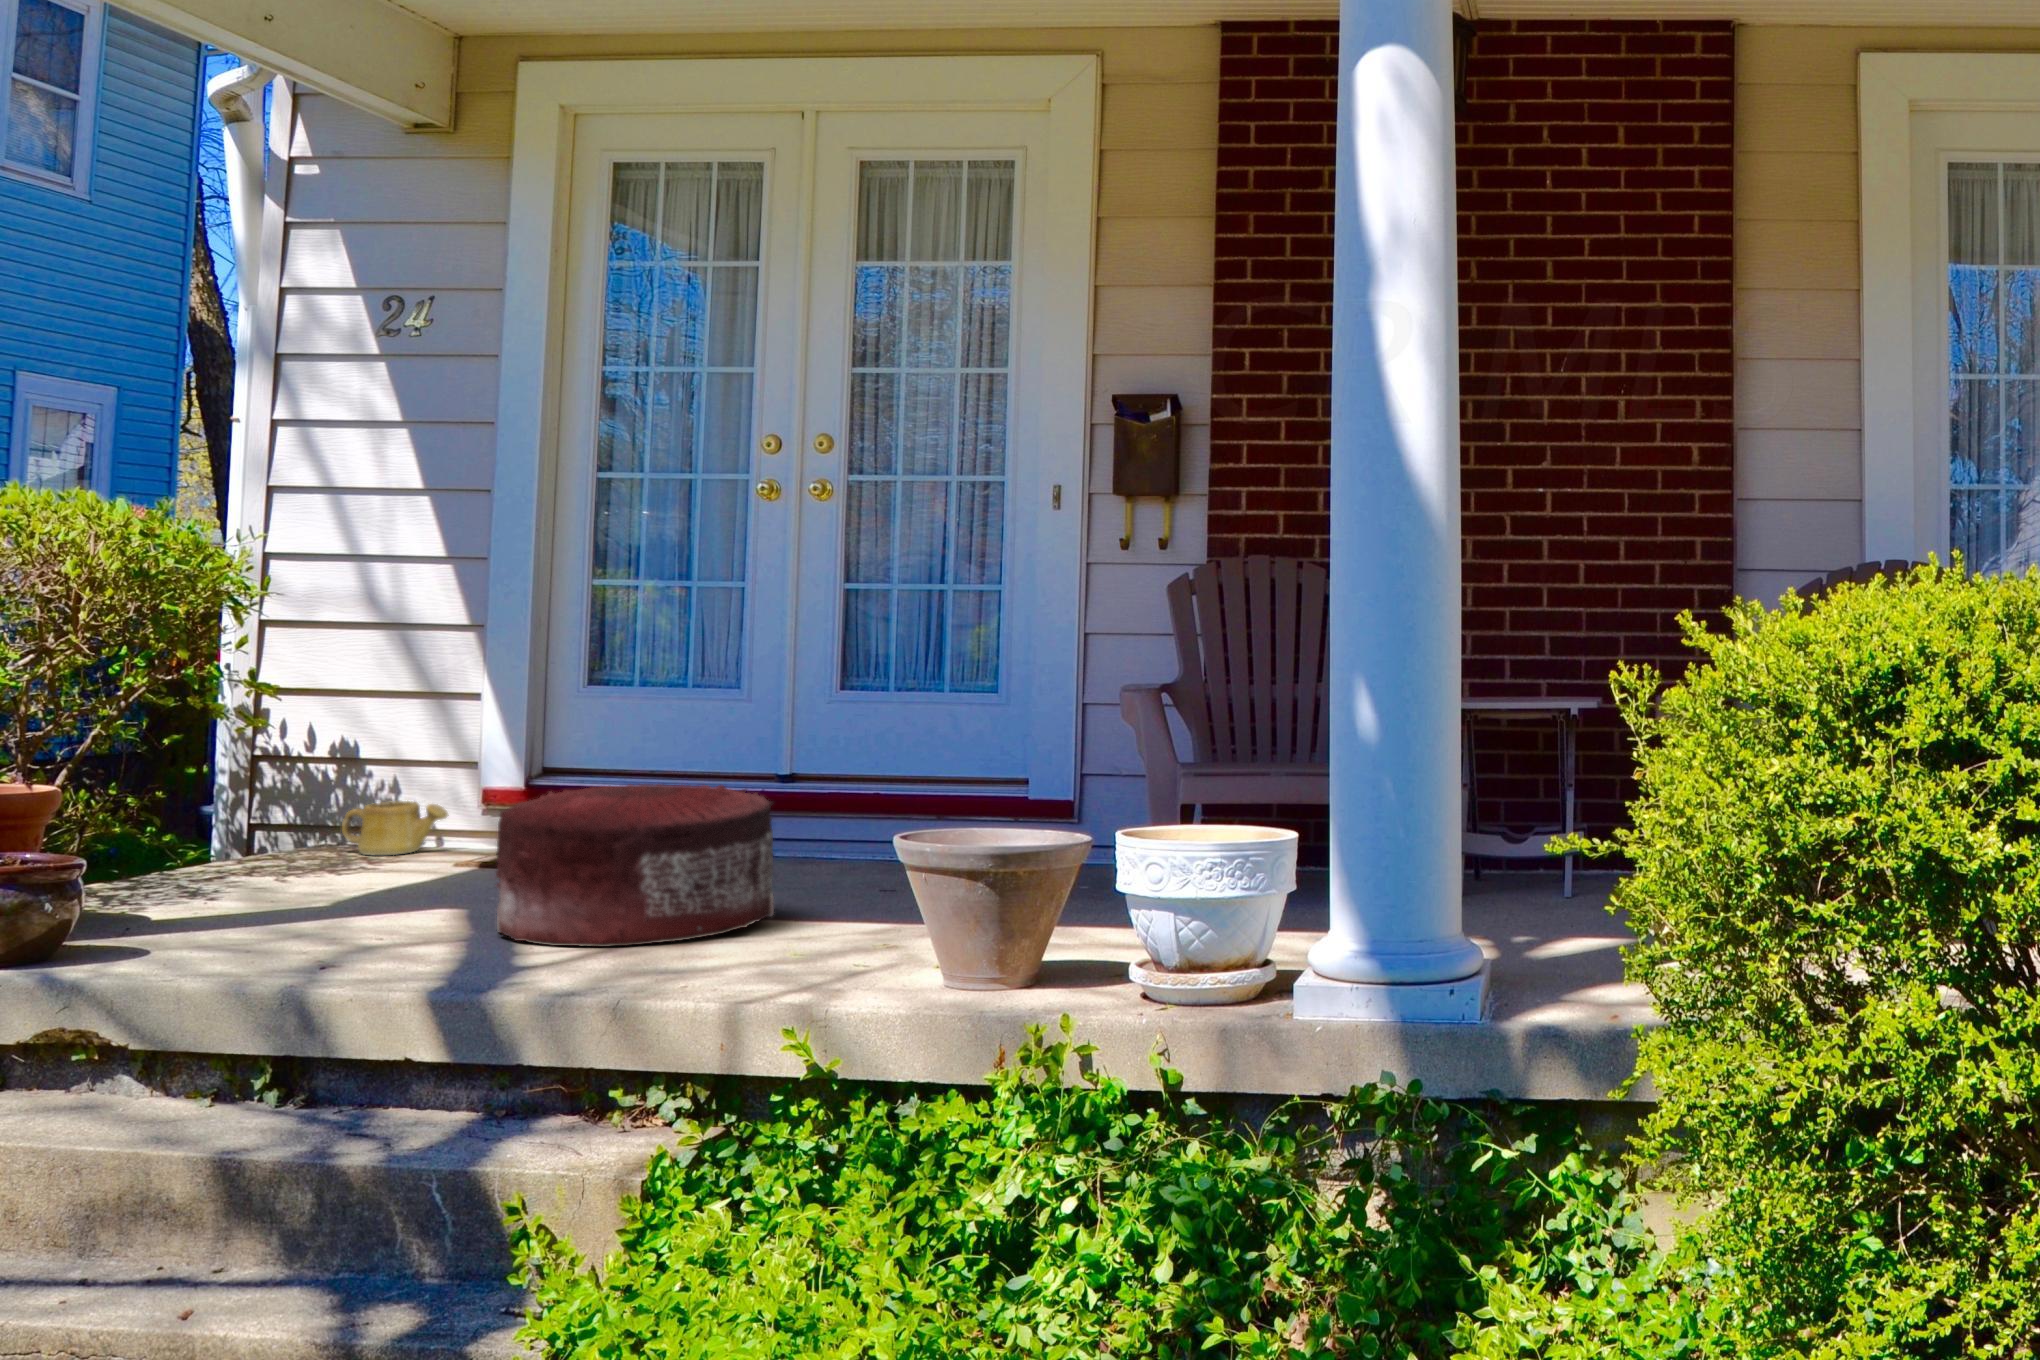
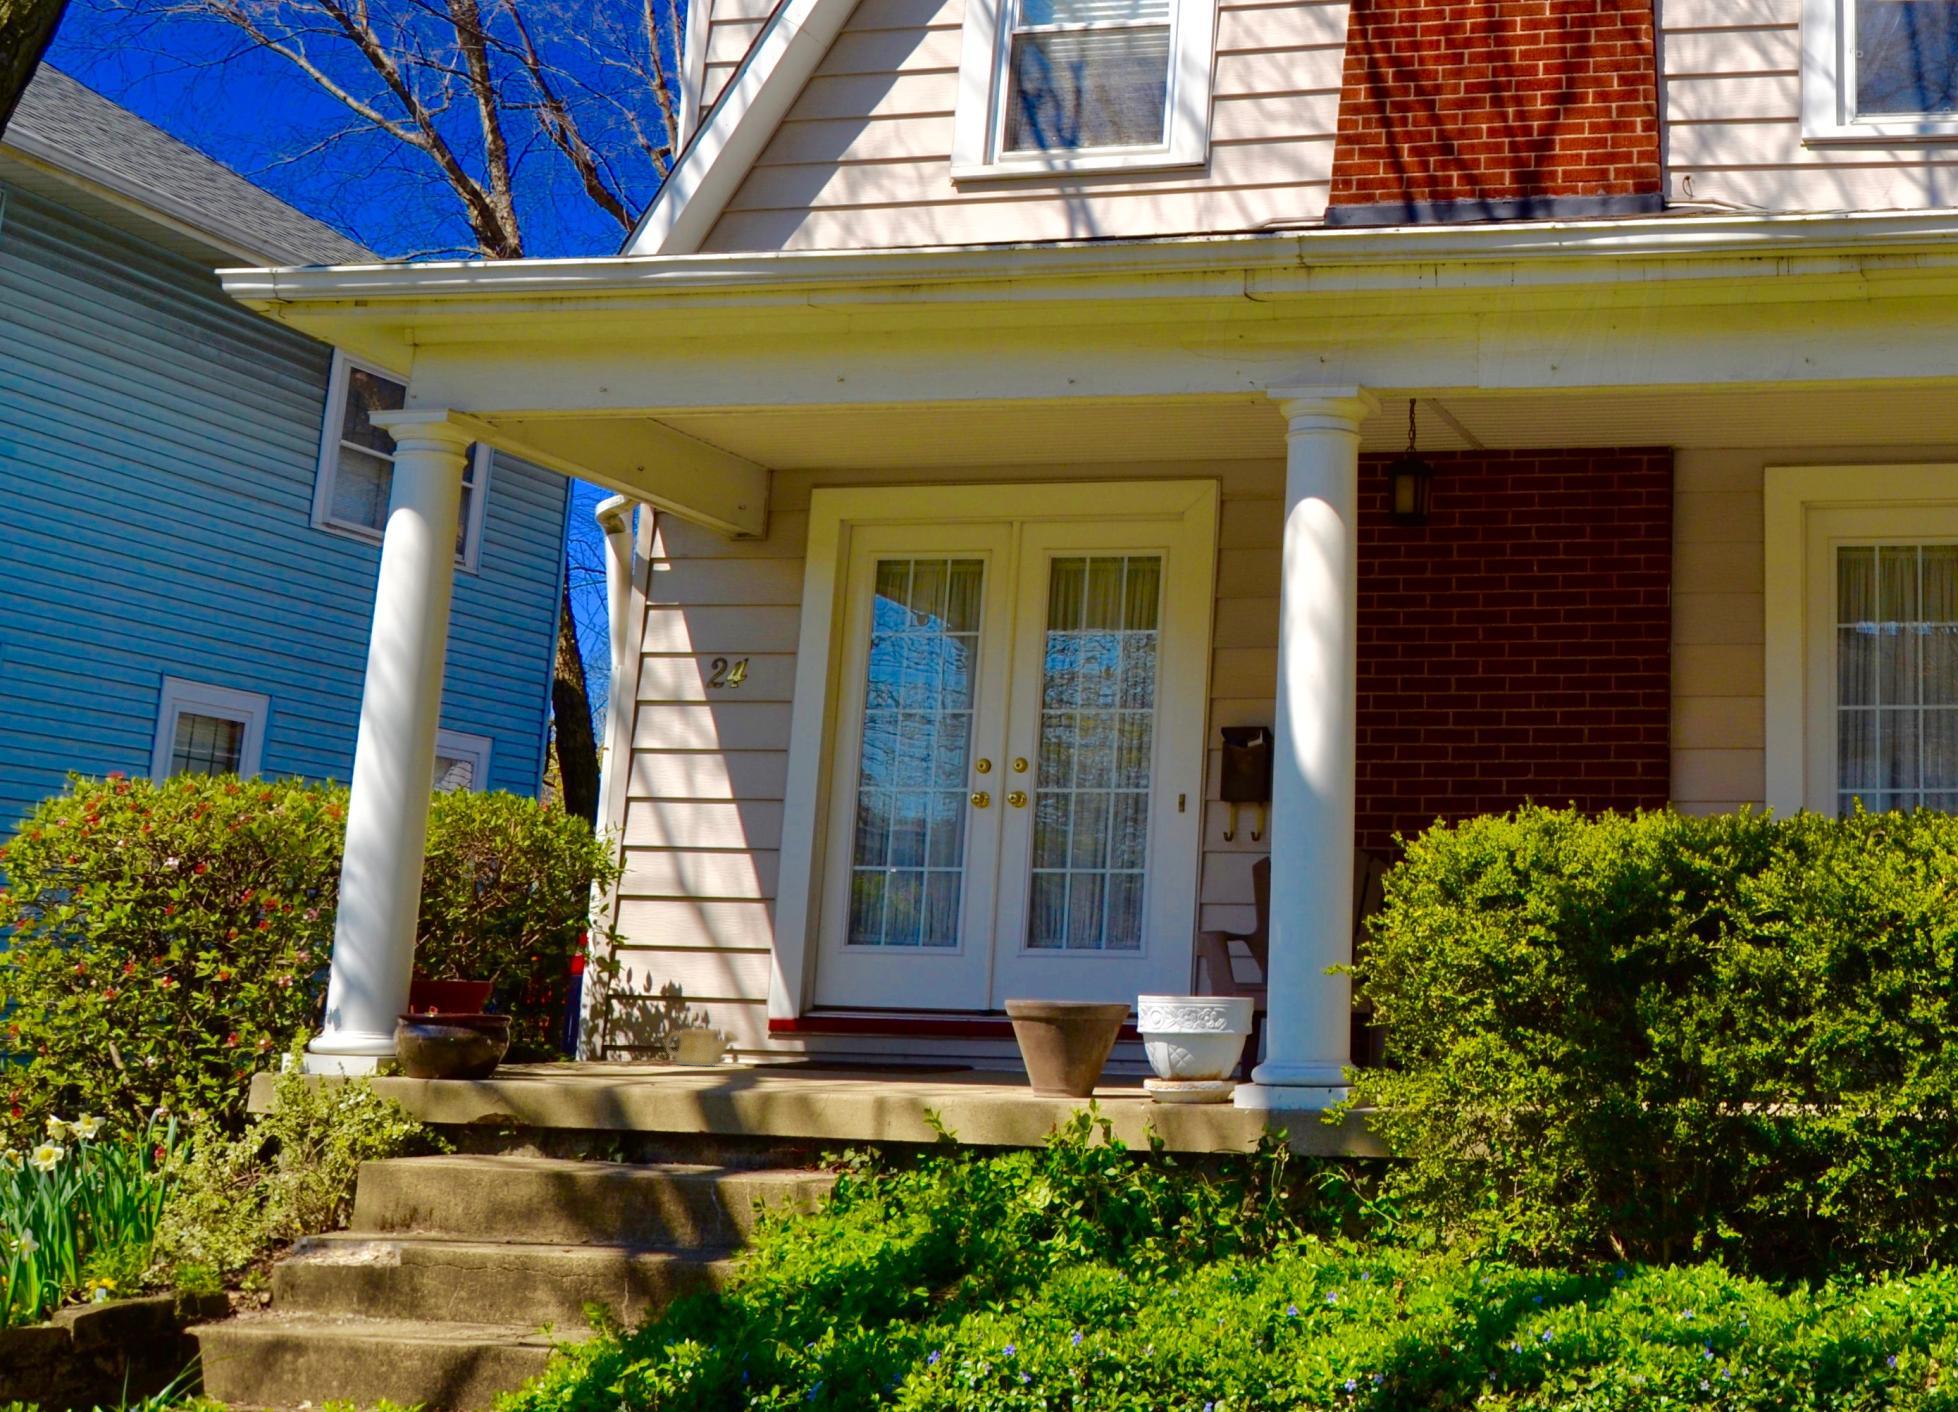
pouf: present [496,784,774,947] -> none [769,991,950,1088]

